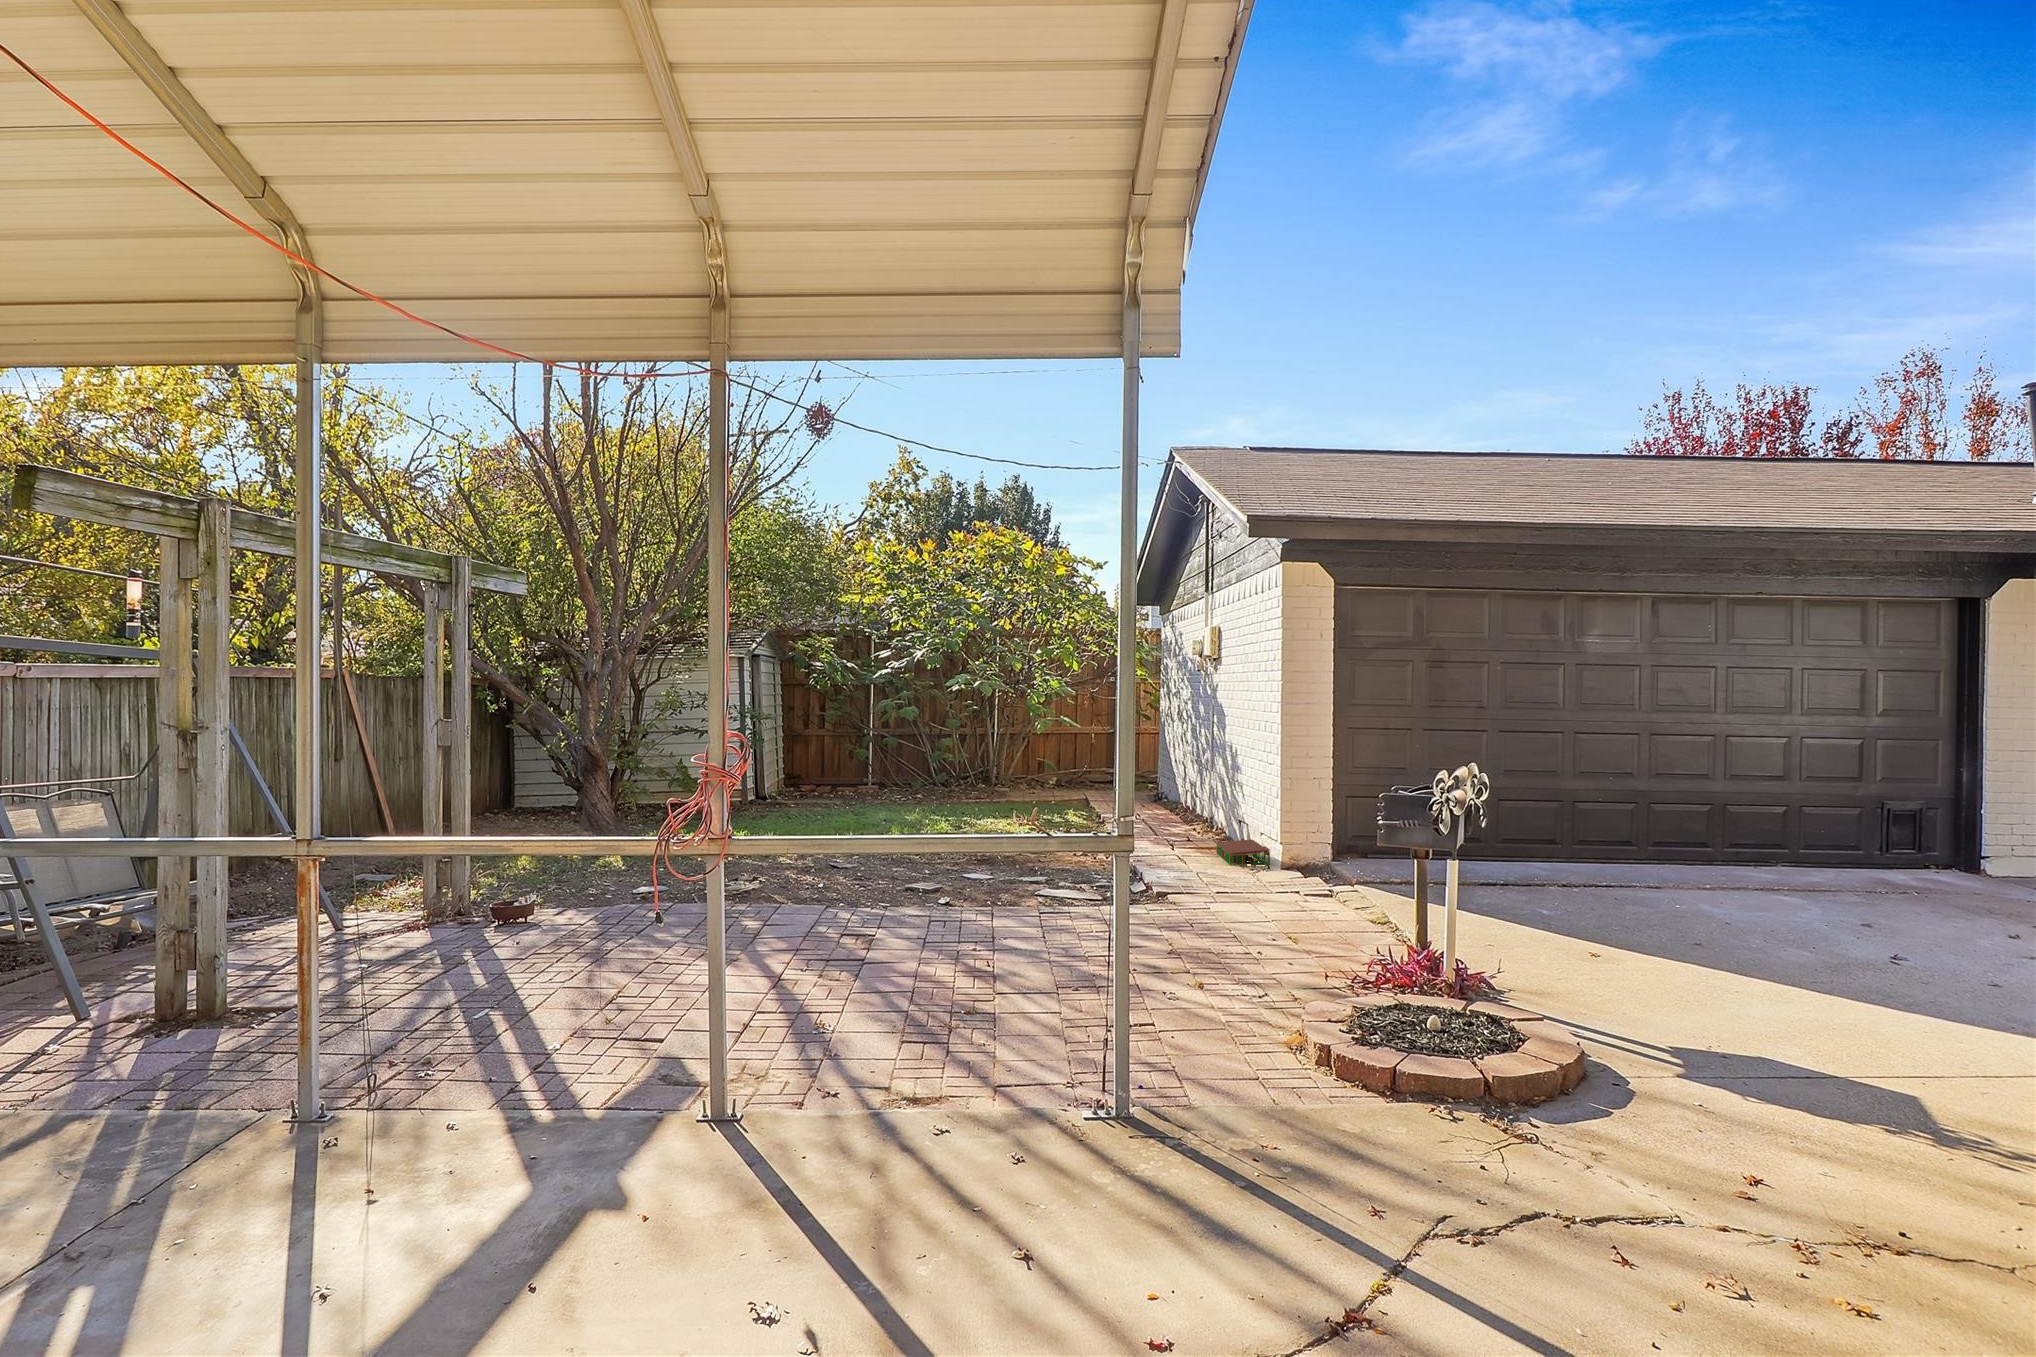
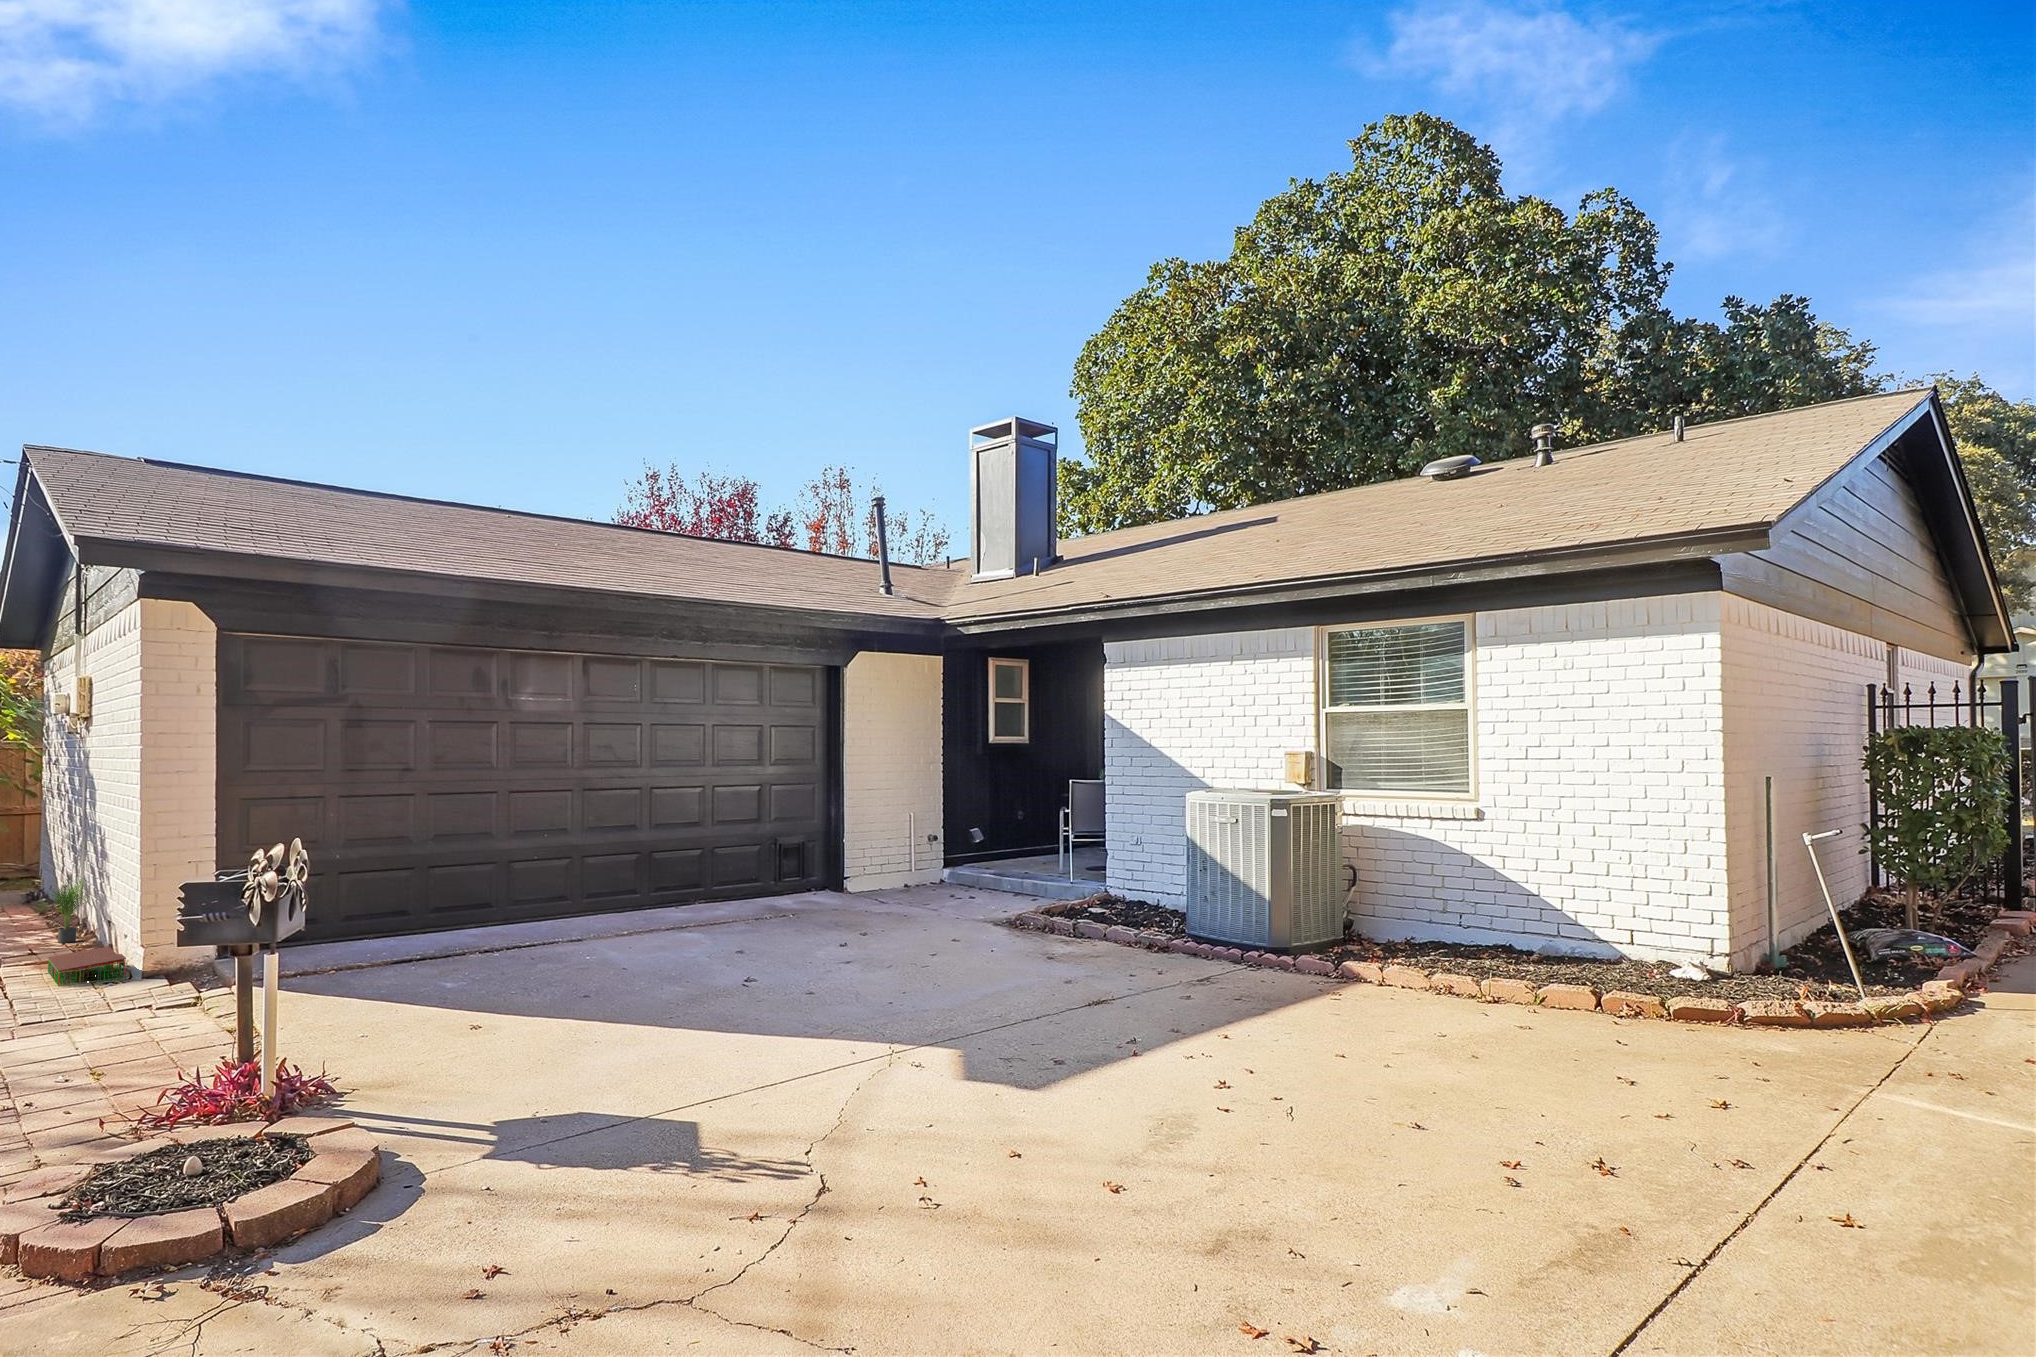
potted plant: none [1200,781,1231,833] -> present [51,881,86,943]

